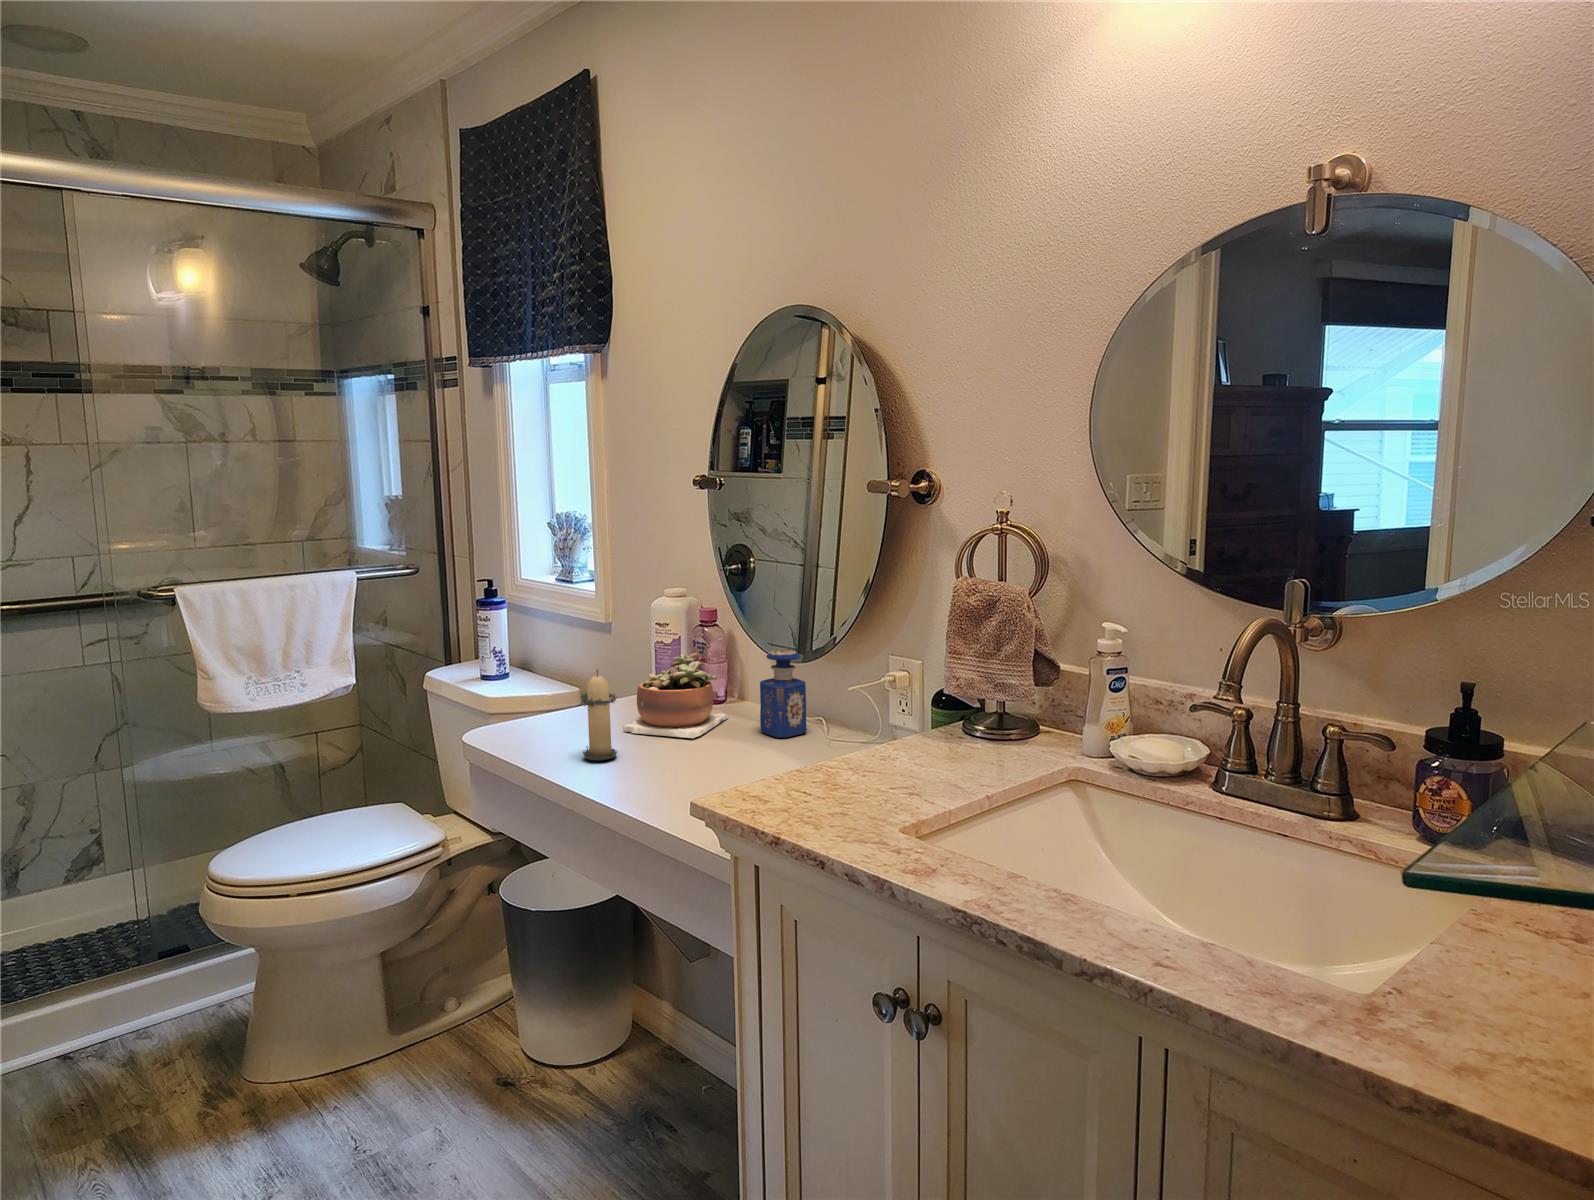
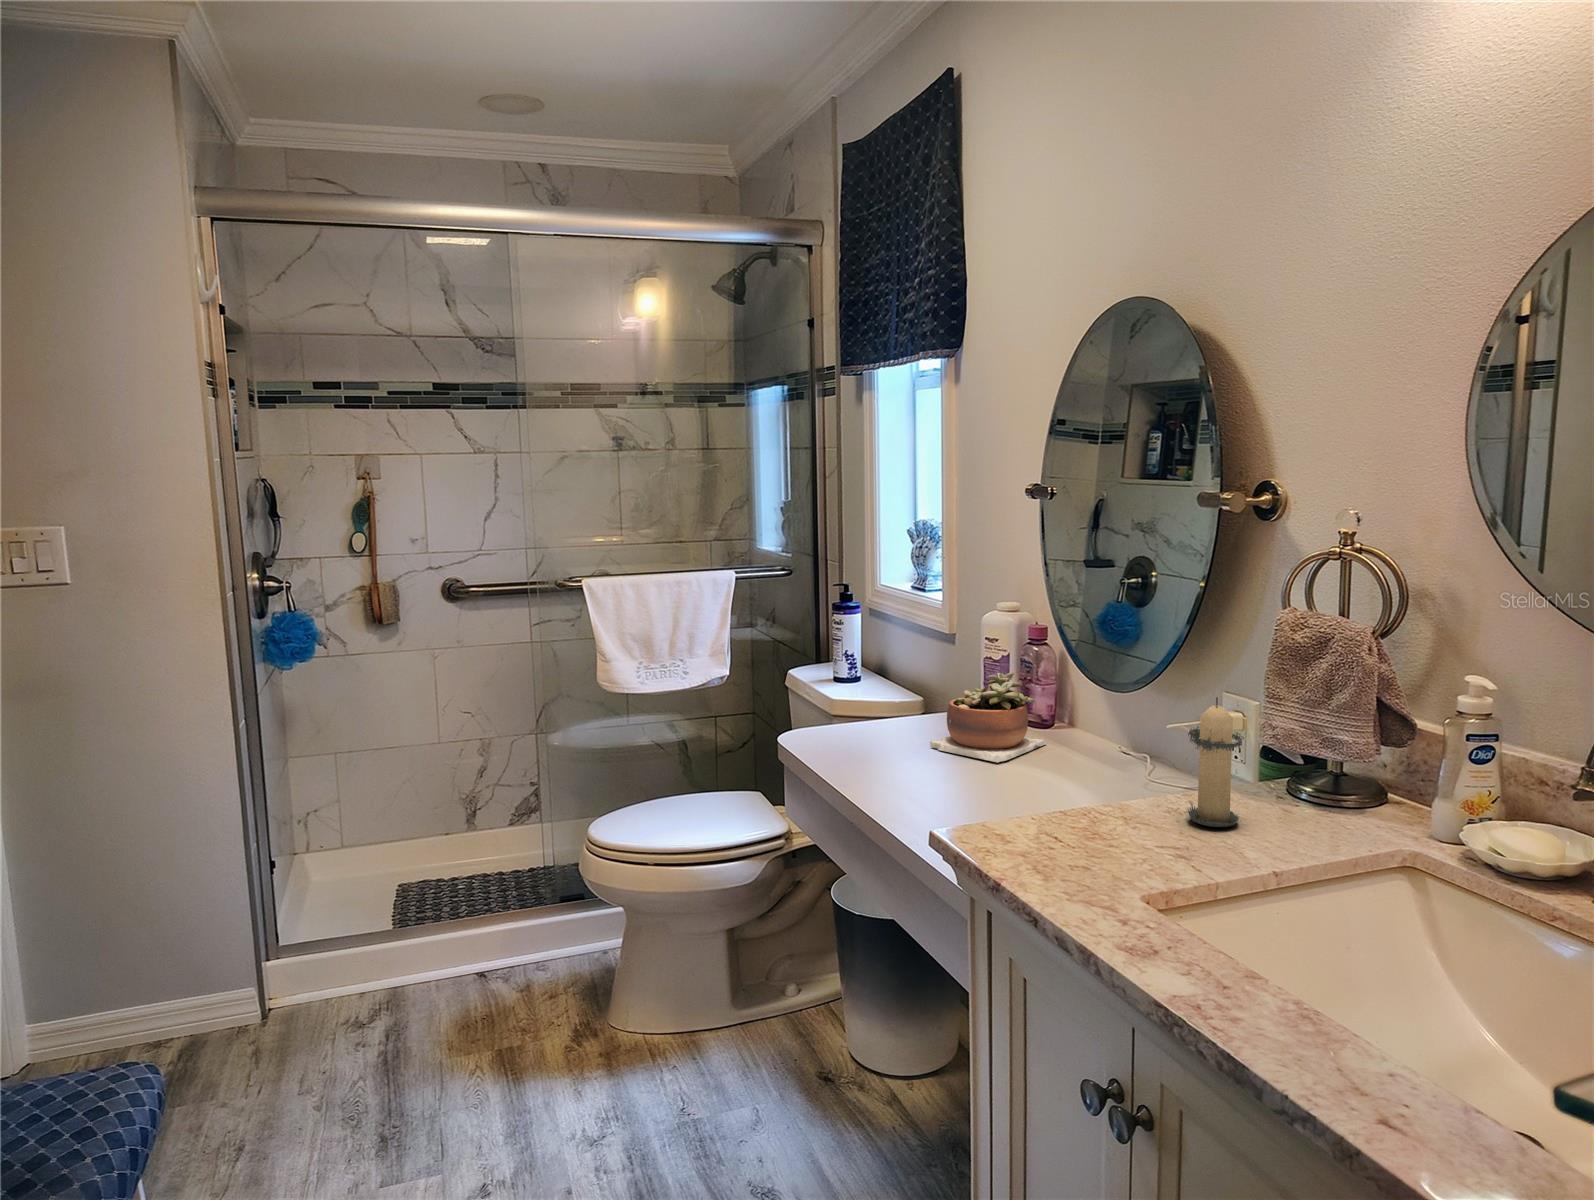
perfume bottle: present [760,650,806,737] -> none [1074,676,1127,772]
candle: present [580,670,617,760] -> present [1187,697,1244,827]

